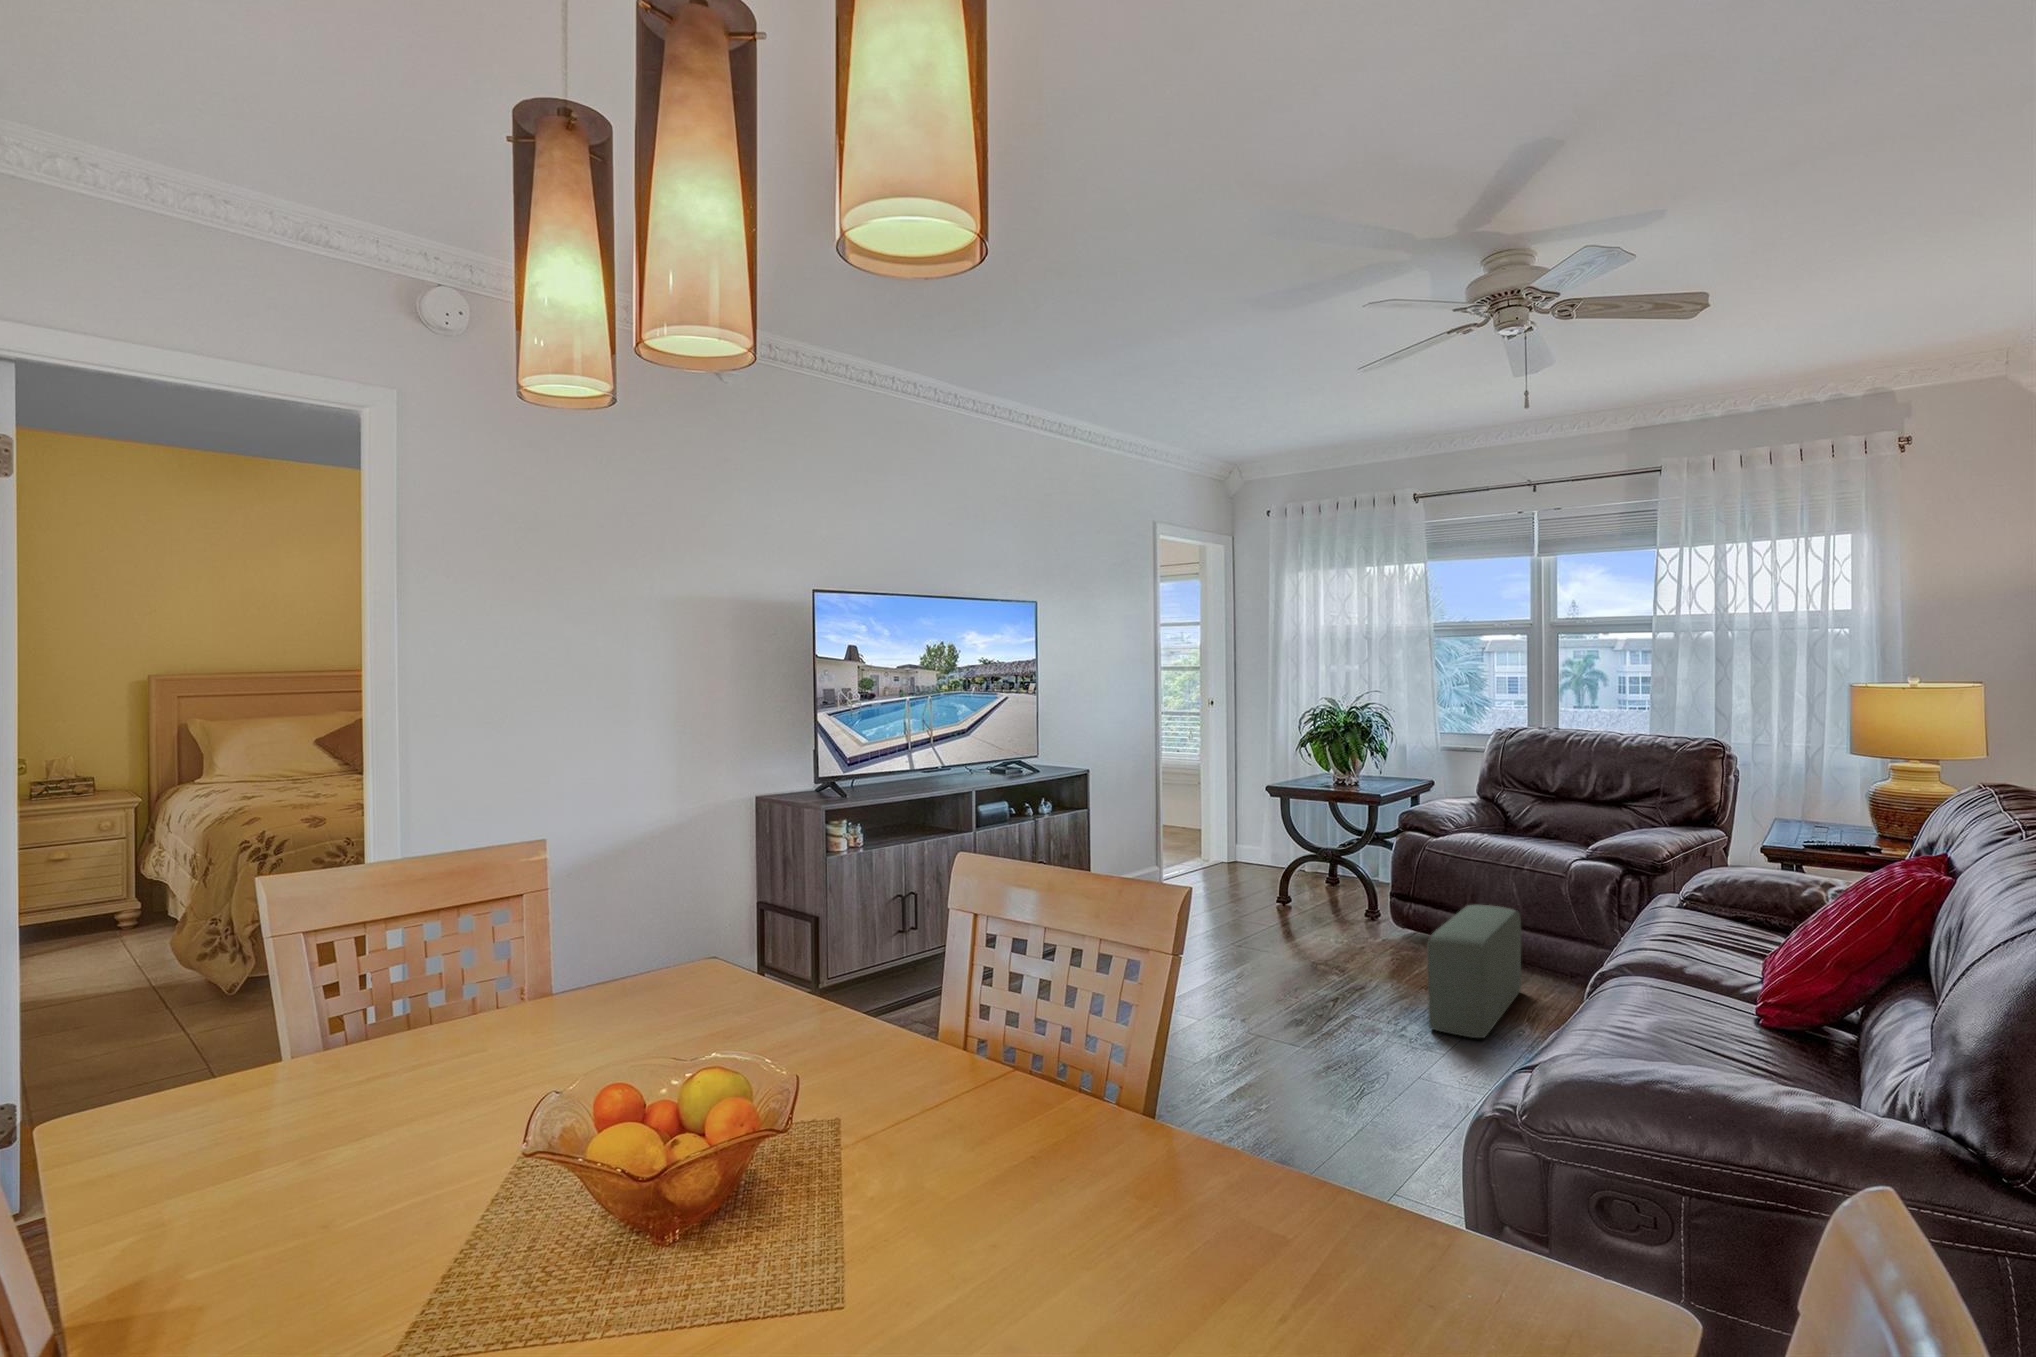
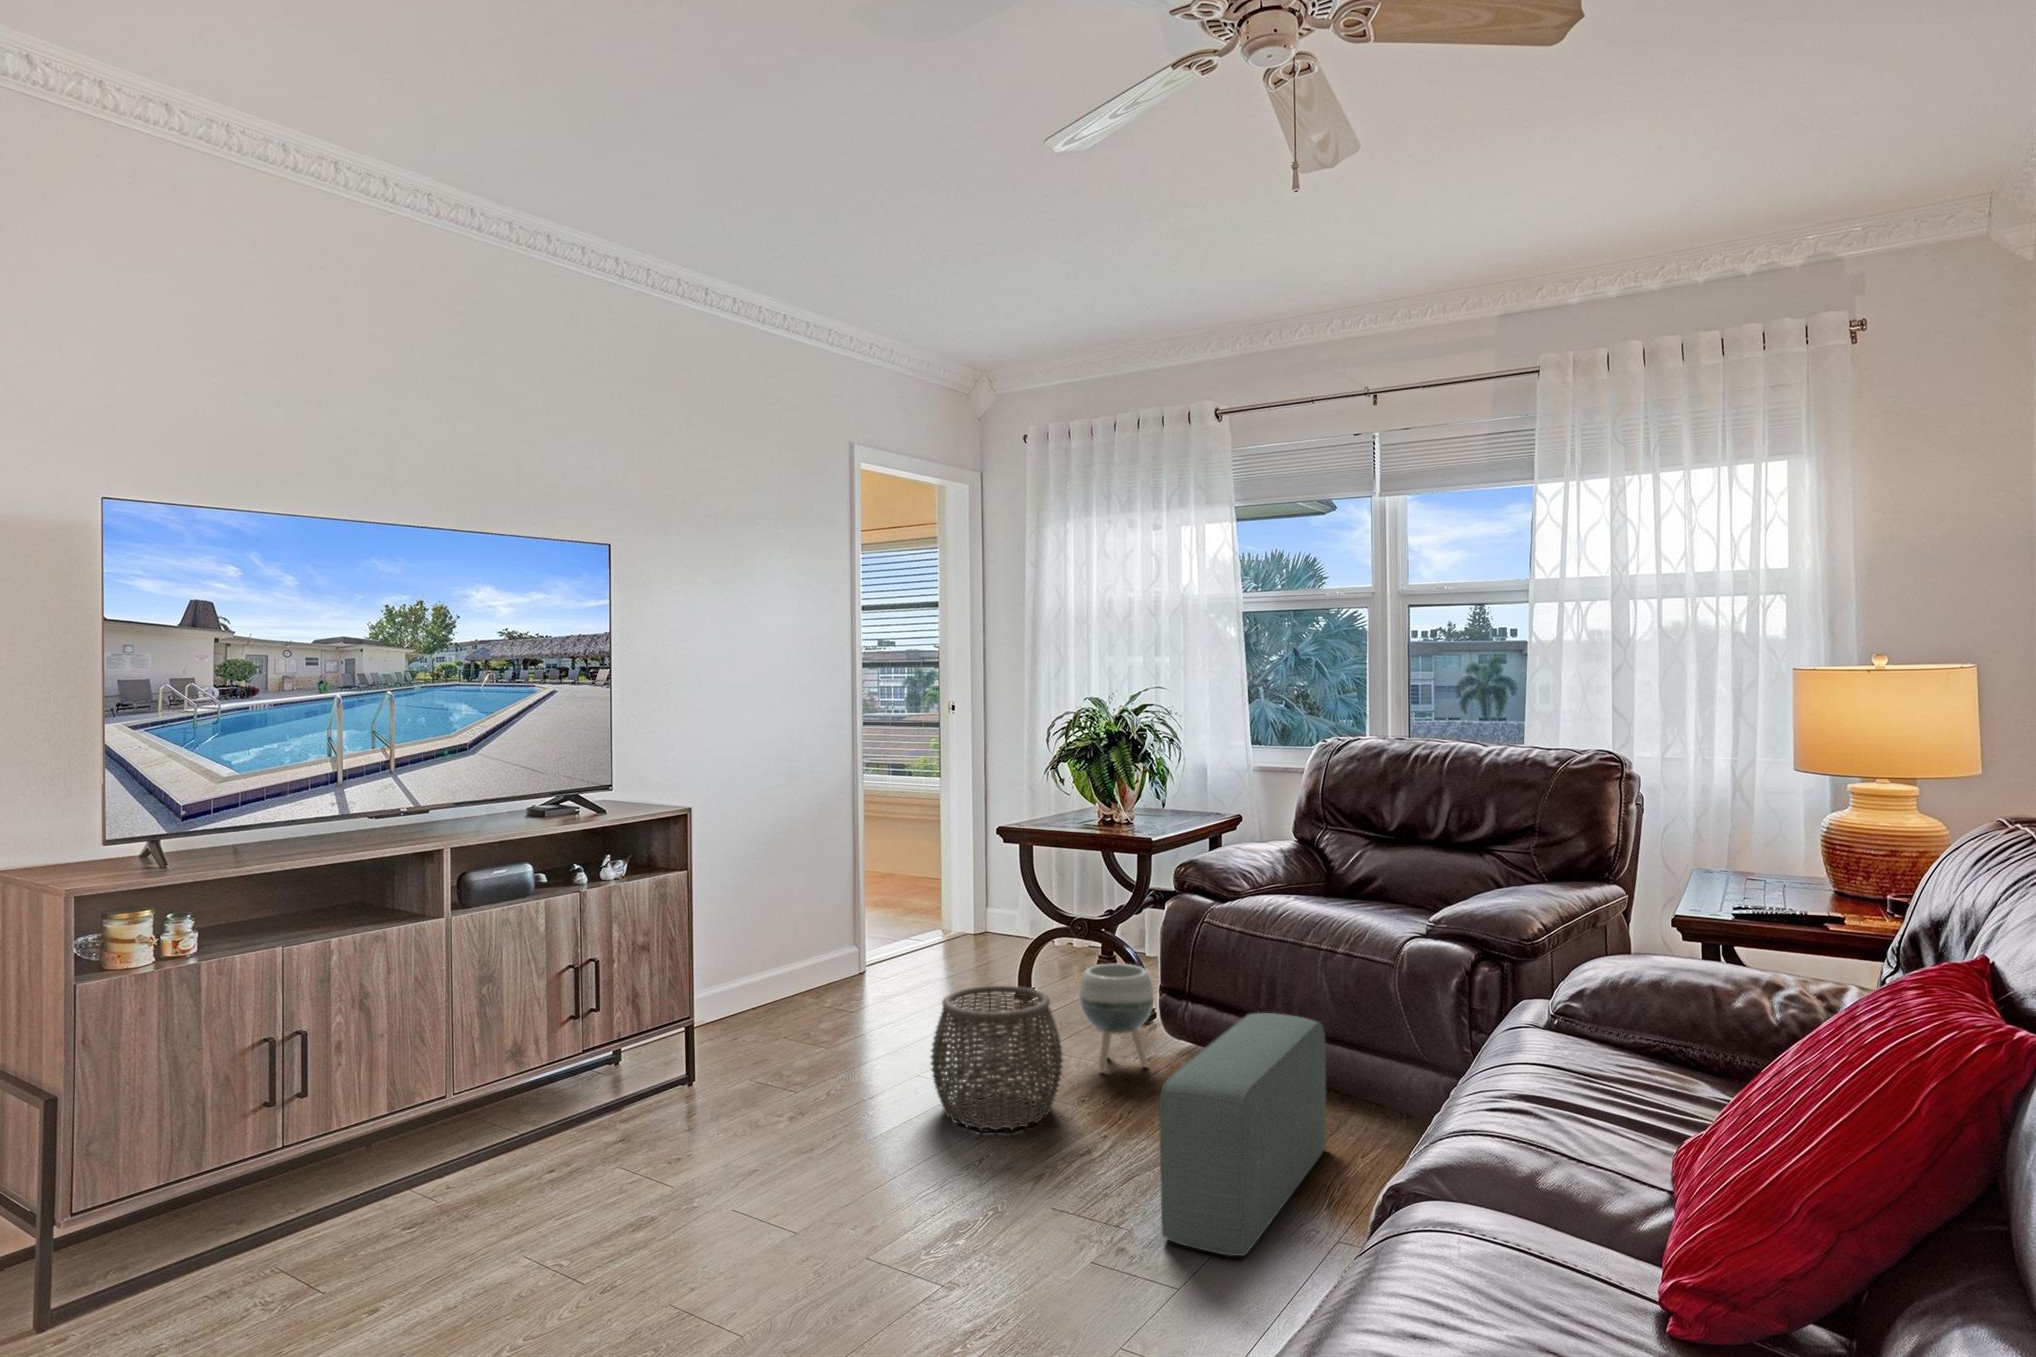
planter: none [1336,877,1389,947] -> present [1079,964,1154,1072]
woven basket: none [1252,886,1339,974] -> present [931,986,1063,1130]

